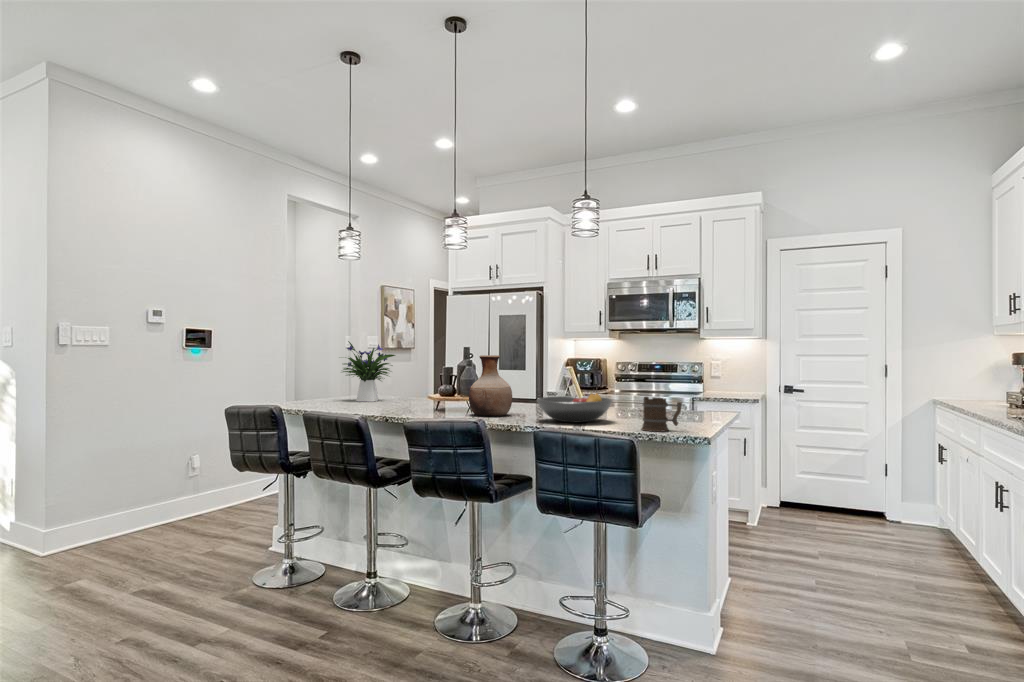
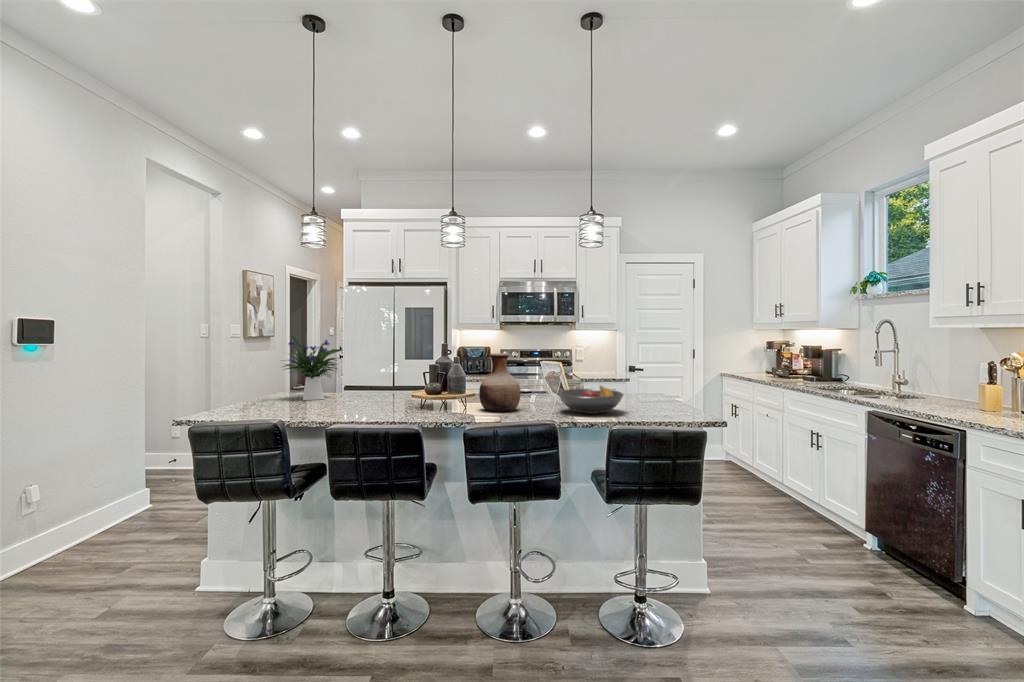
mug: present [642,397,682,432] -> none [665,389,698,419]

